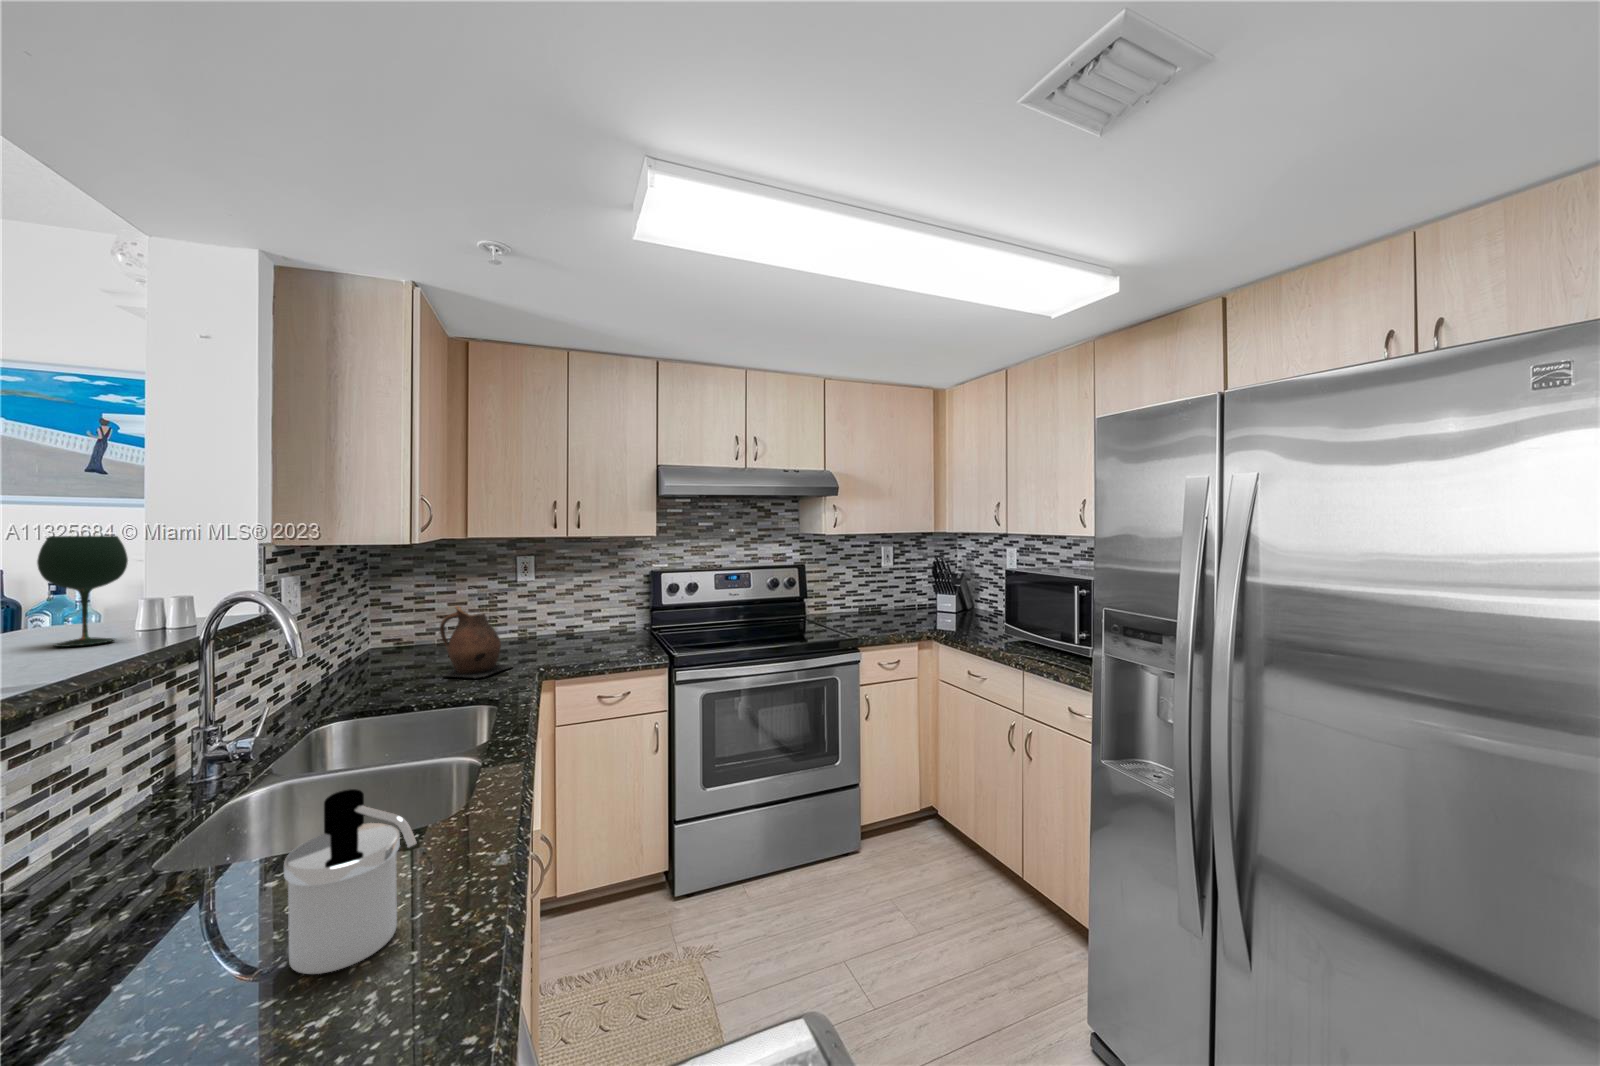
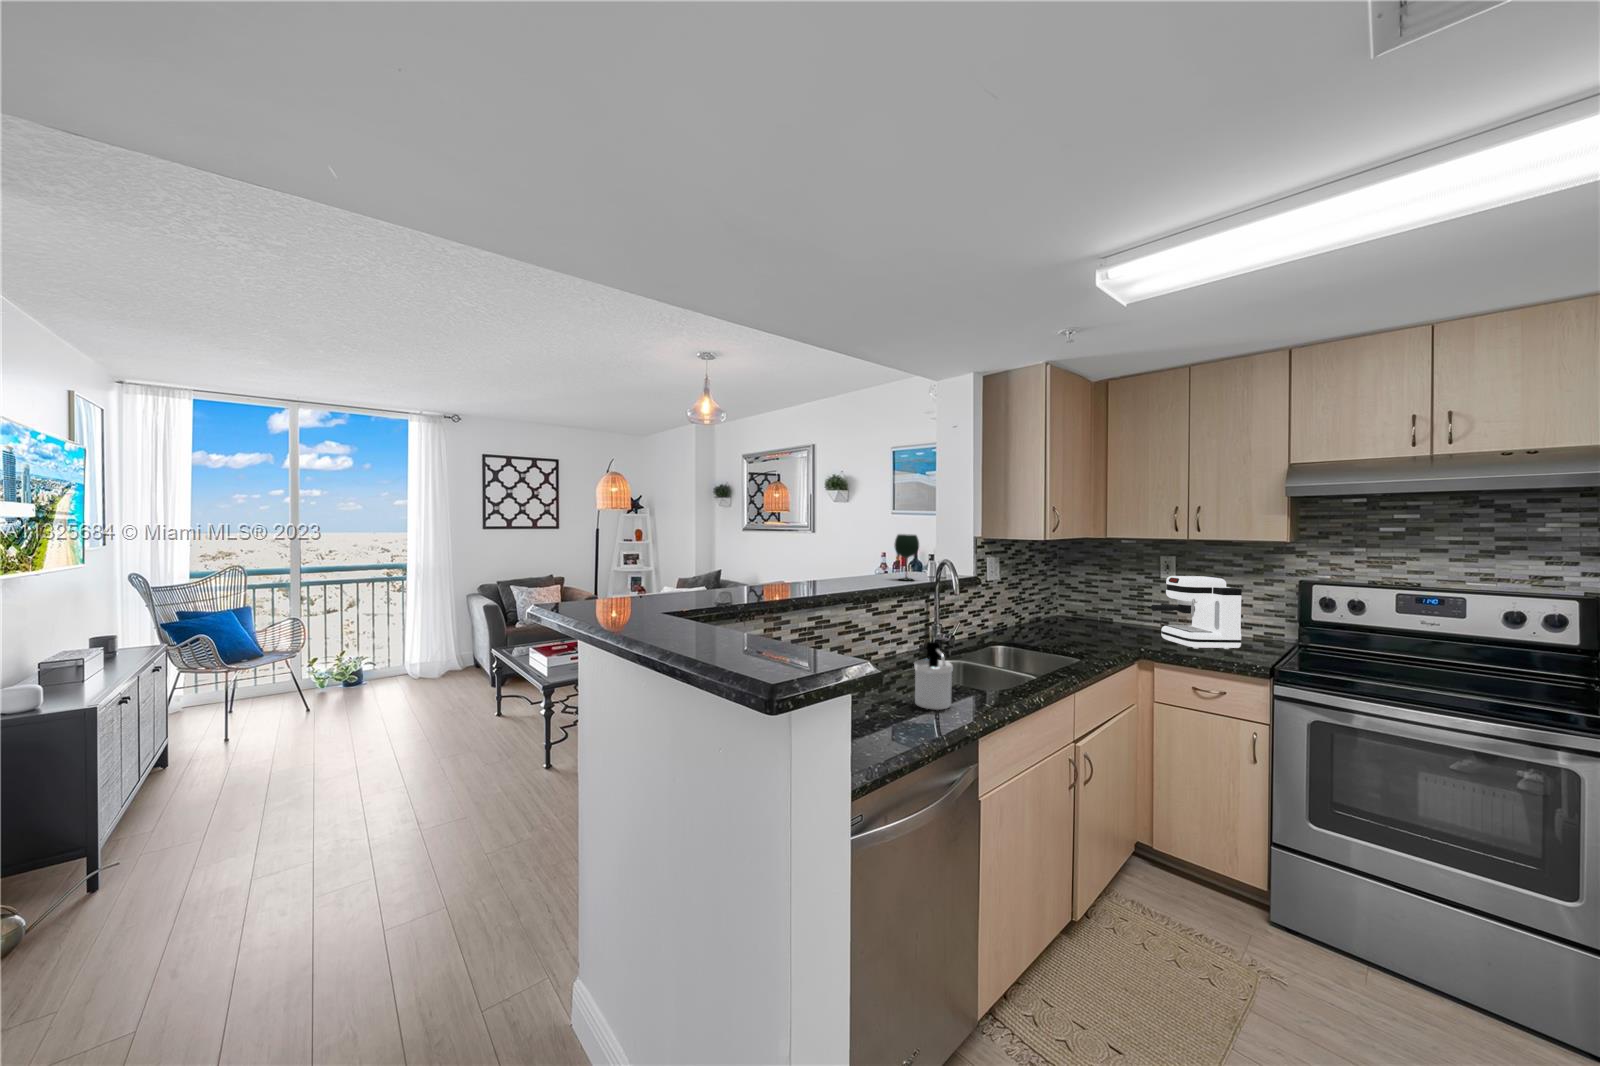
coffee maker: none [532,575,620,659] -> present [1151,576,1242,649]
ceramic pitcher: present [440,606,512,678] -> none [1079,589,1132,643]

